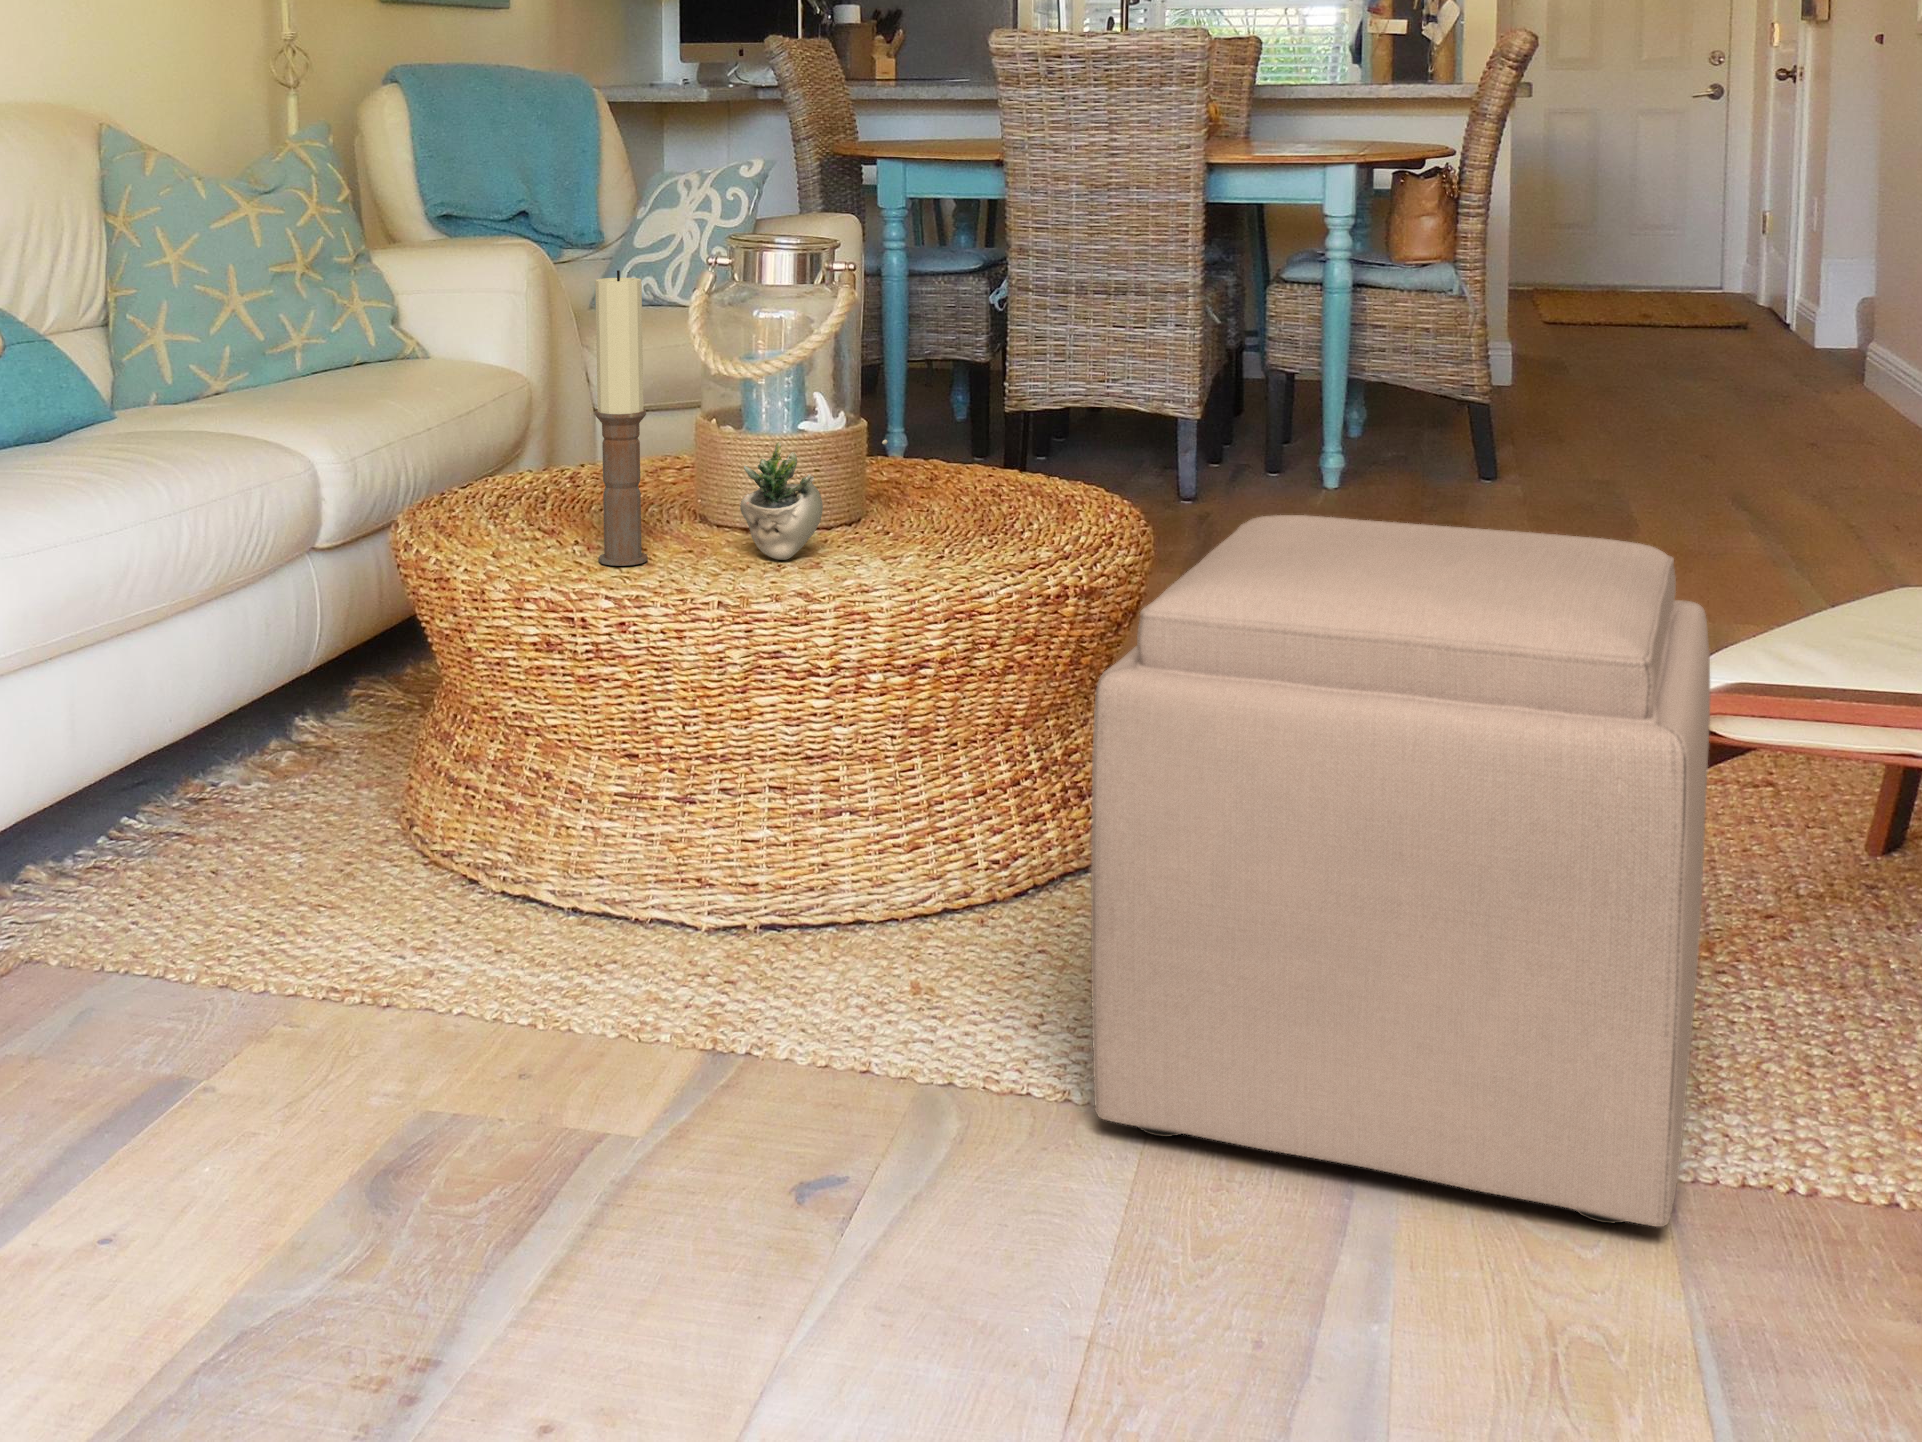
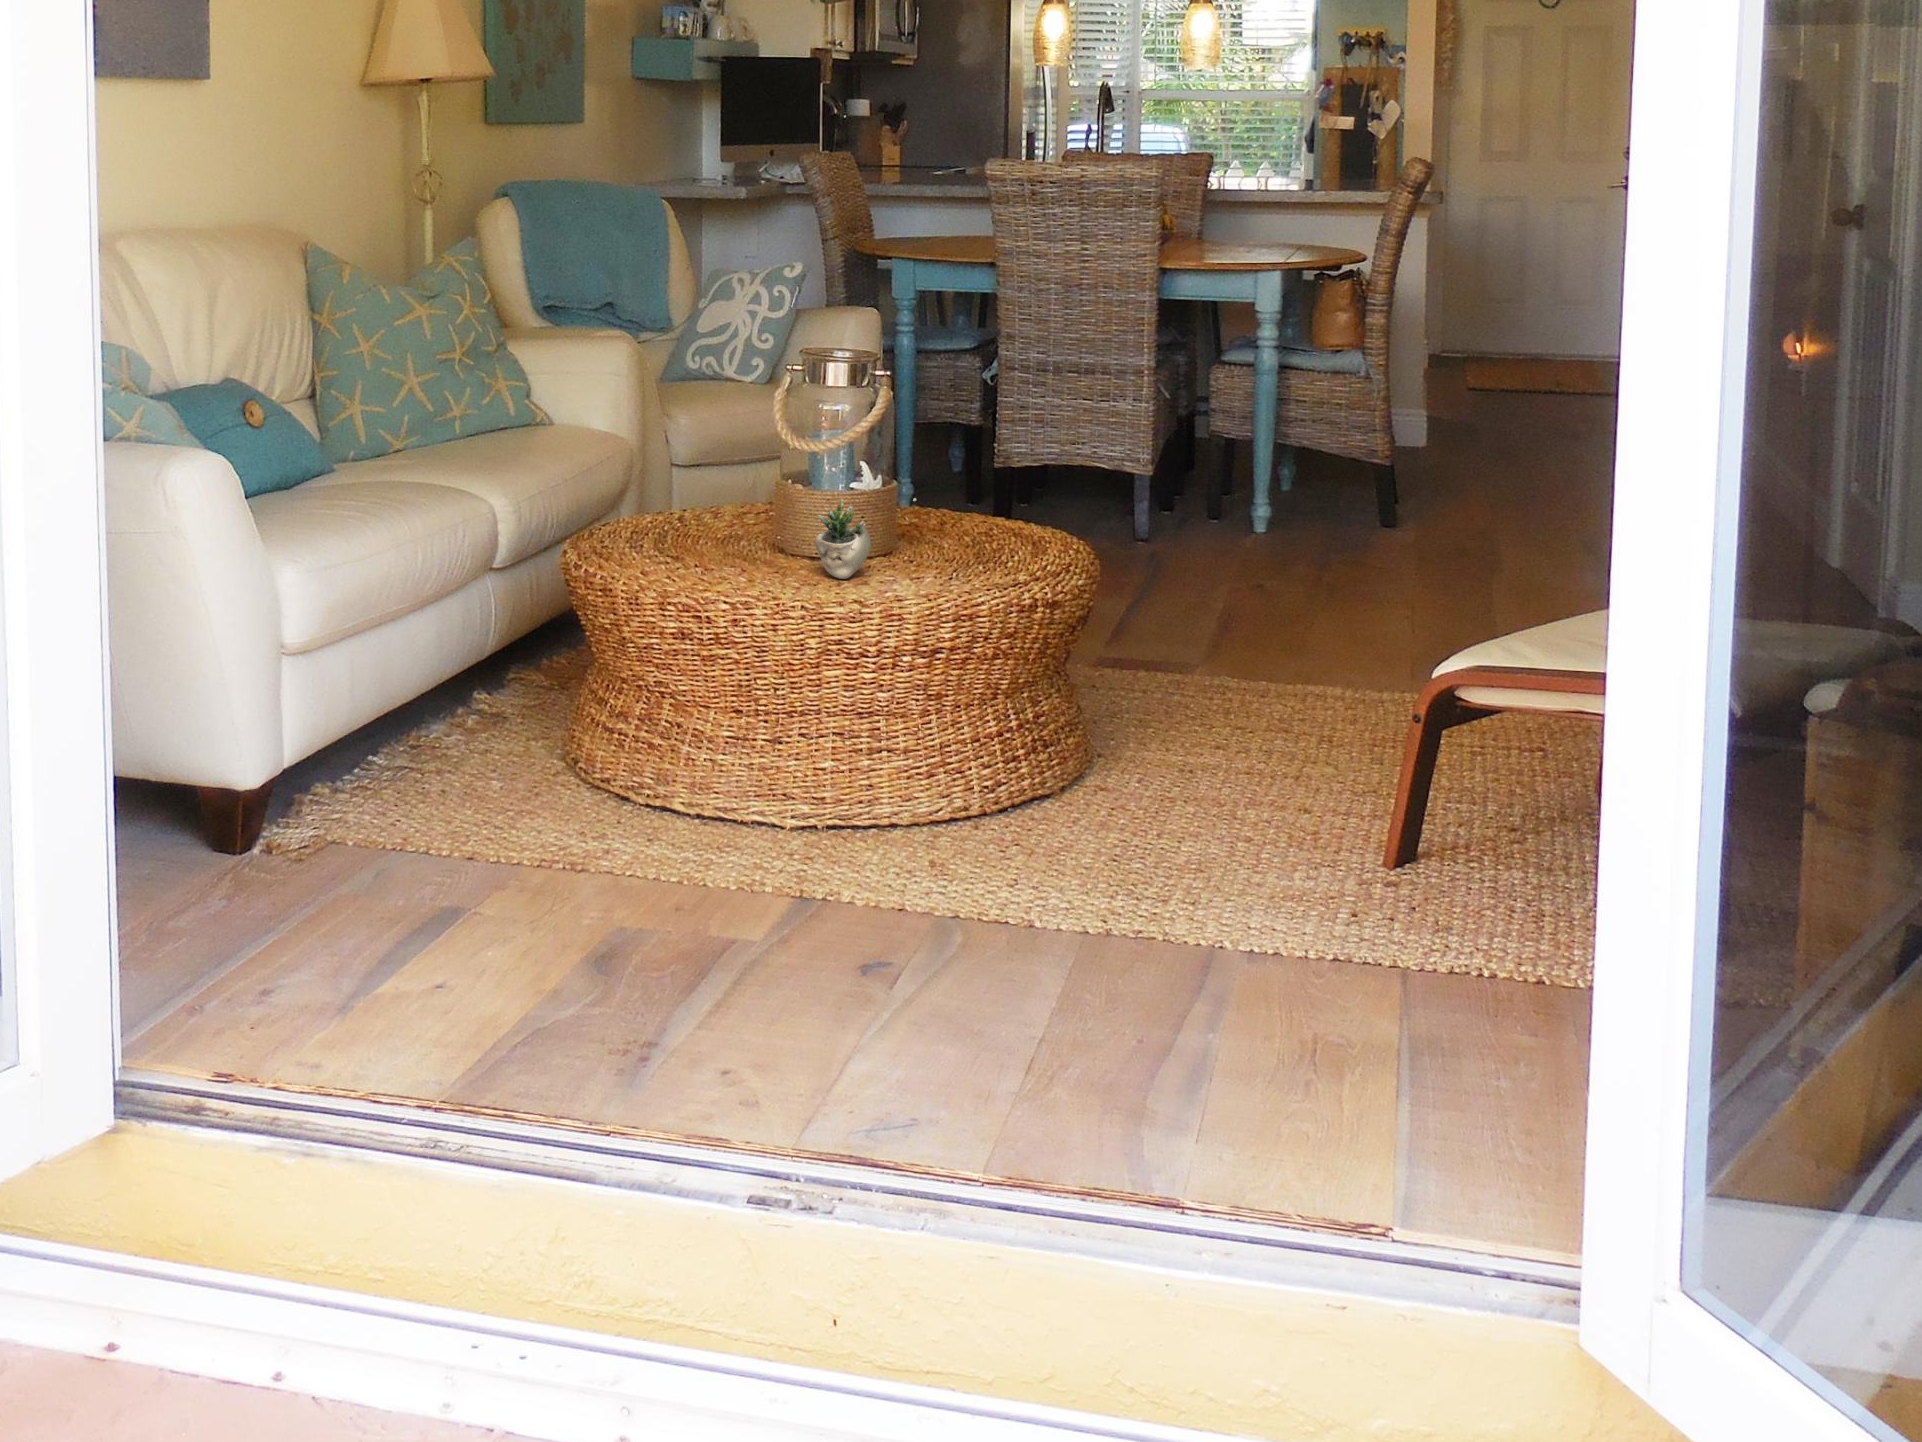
candle: present [595,270,648,566] -> none [718,381,752,582]
ottoman: present [1091,515,1710,1227] -> none [1048,553,1451,986]

